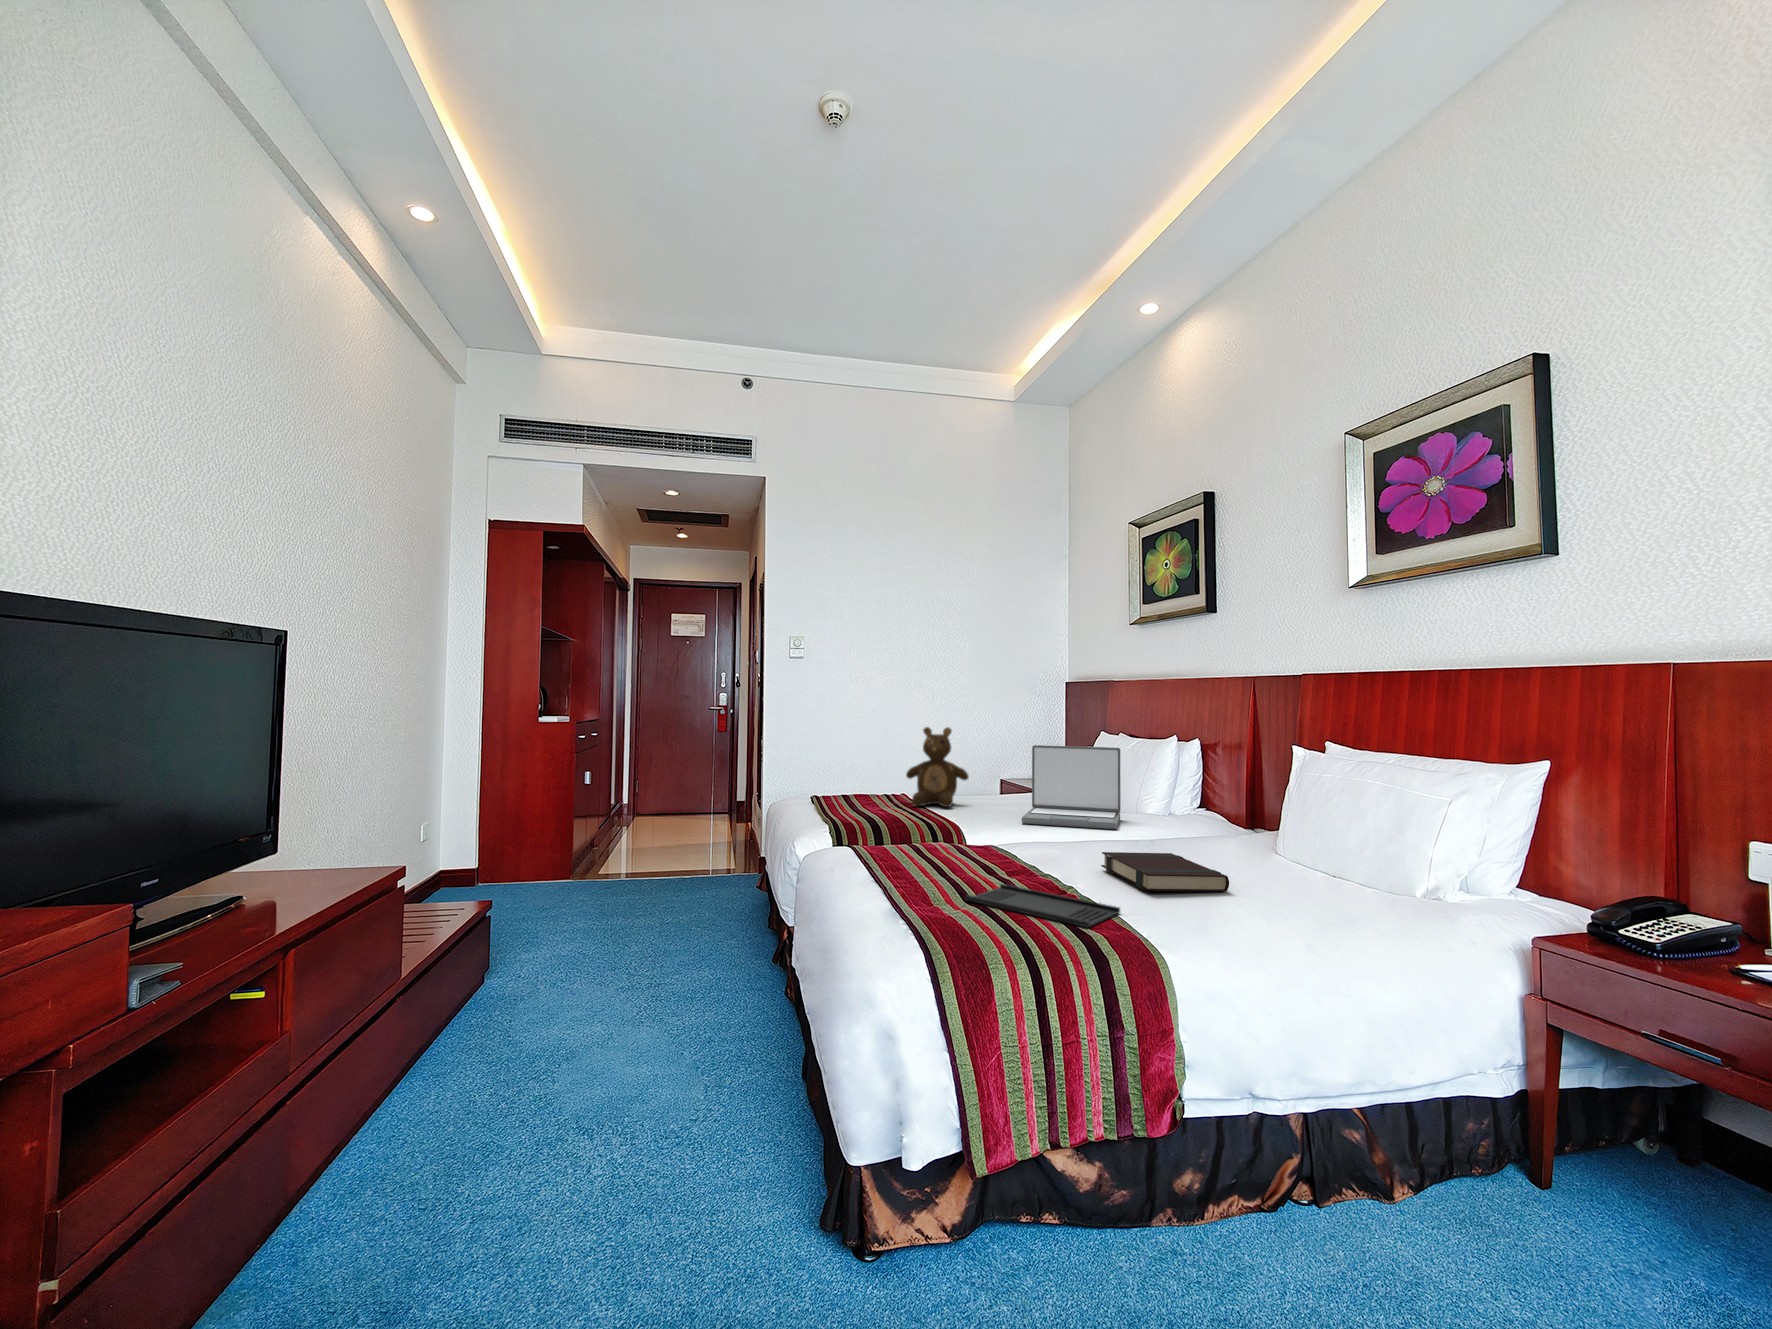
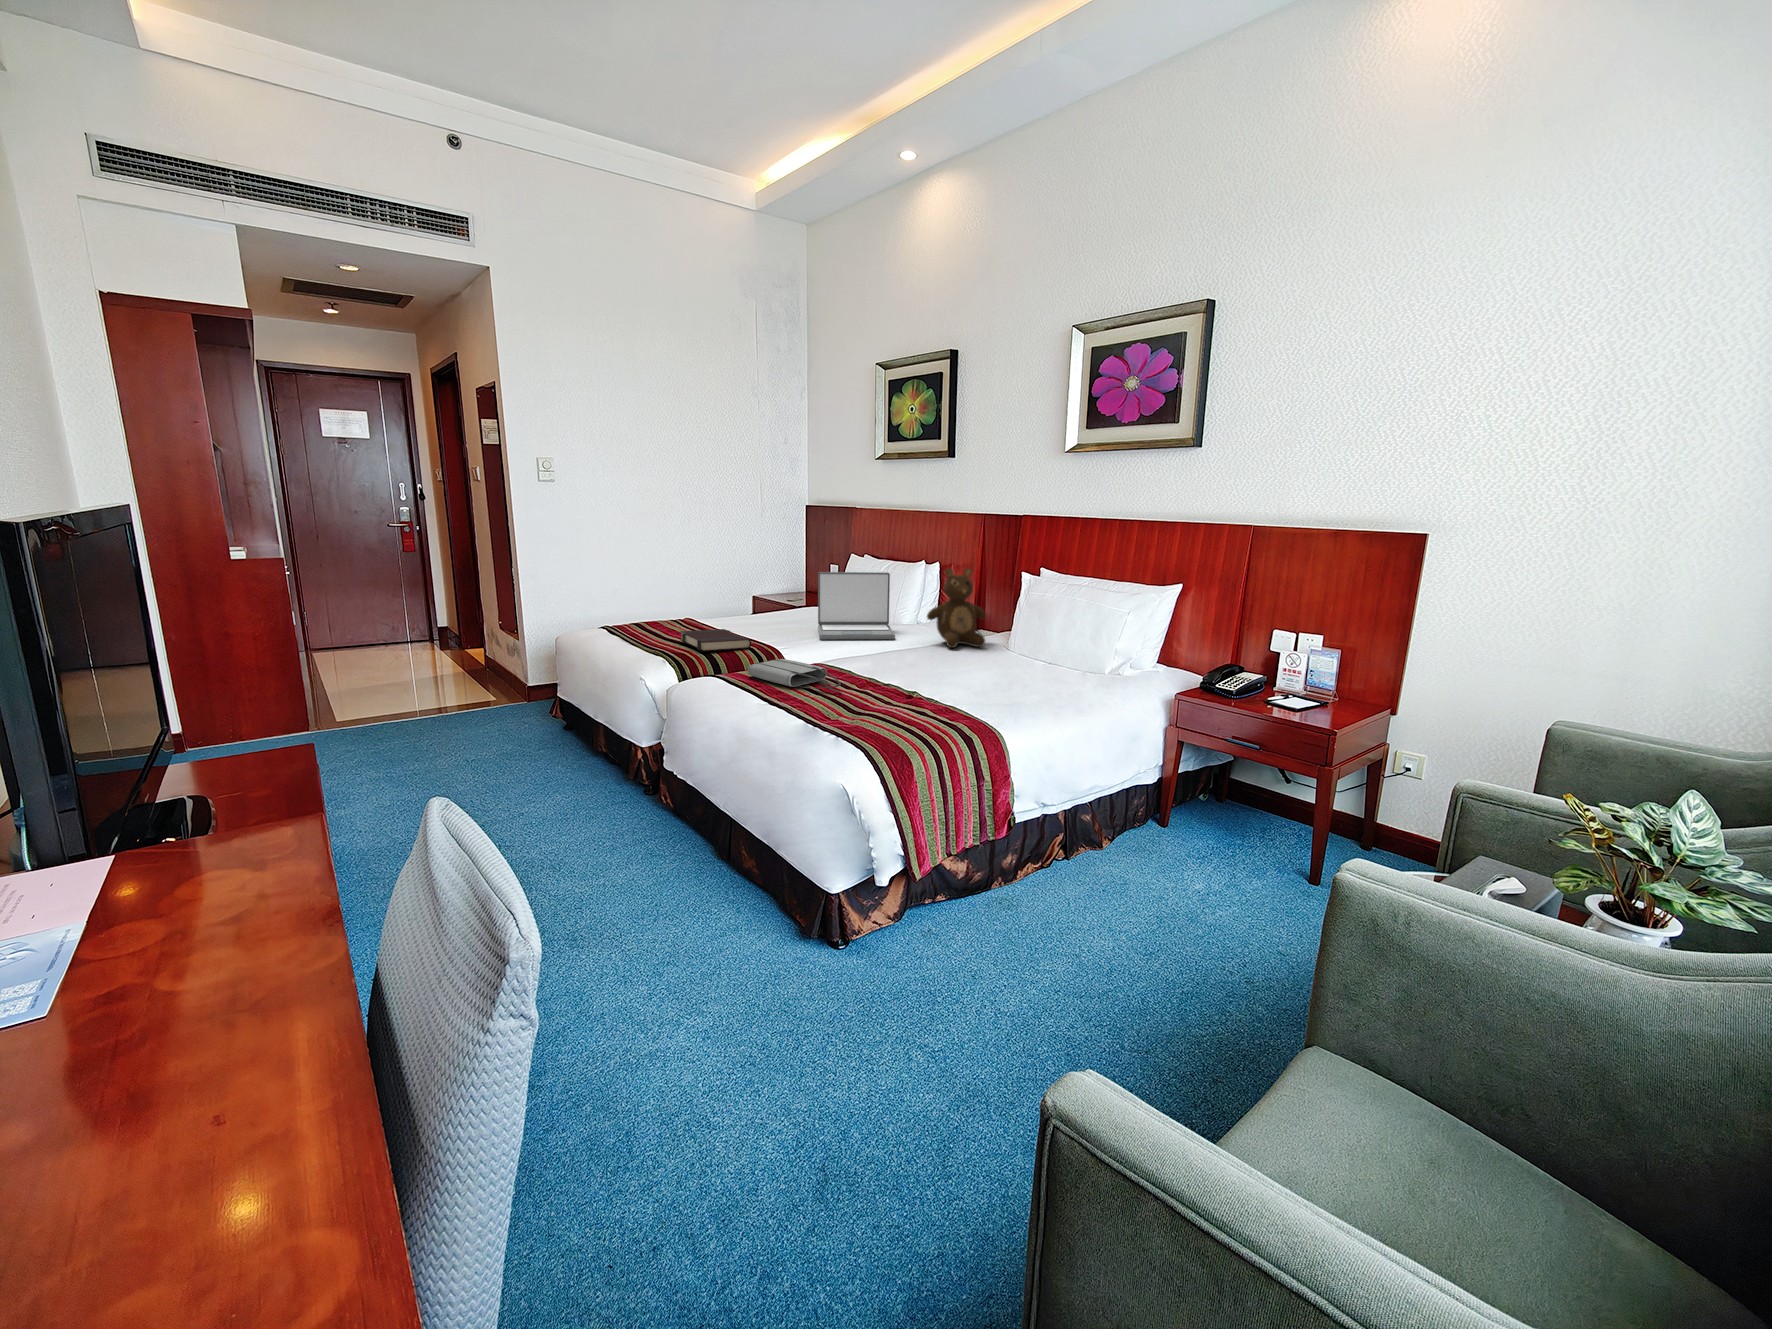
teddy bear: present [906,727,968,807] -> present [927,568,986,648]
tote bag: none [890,835,978,872] -> present [748,659,841,689]
book: present [1101,852,1229,892] -> present [680,629,751,651]
tray: present [966,884,1120,927] -> none [852,695,960,720]

